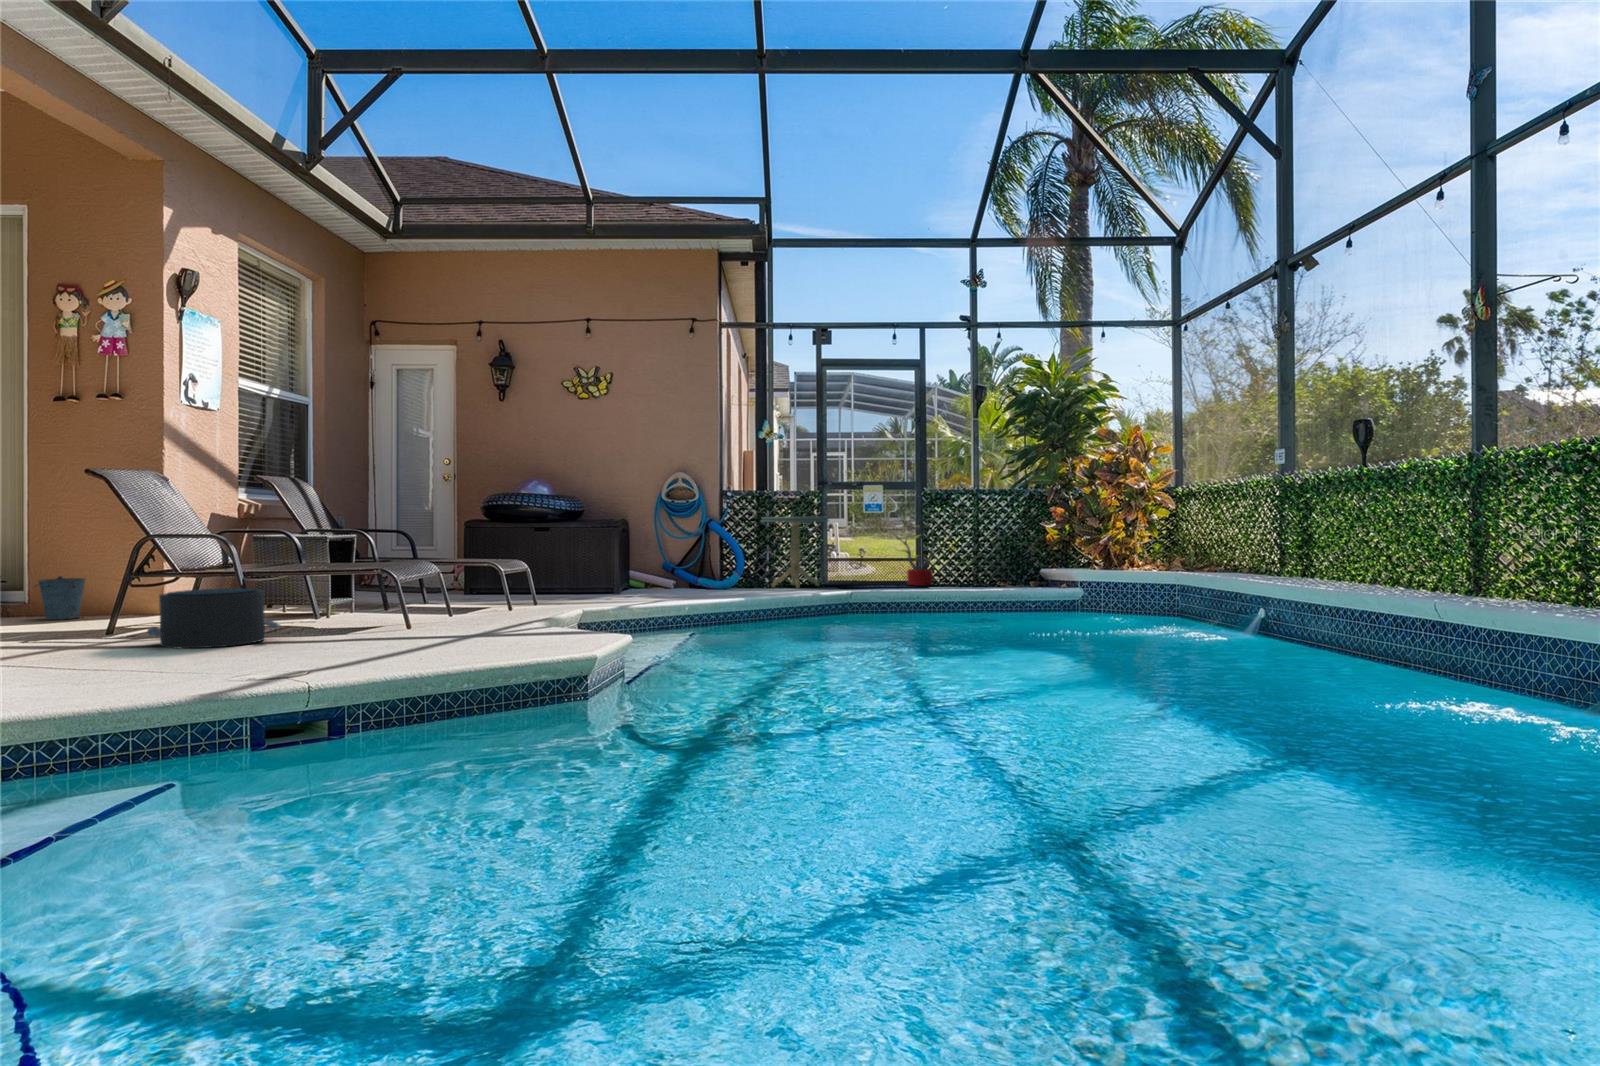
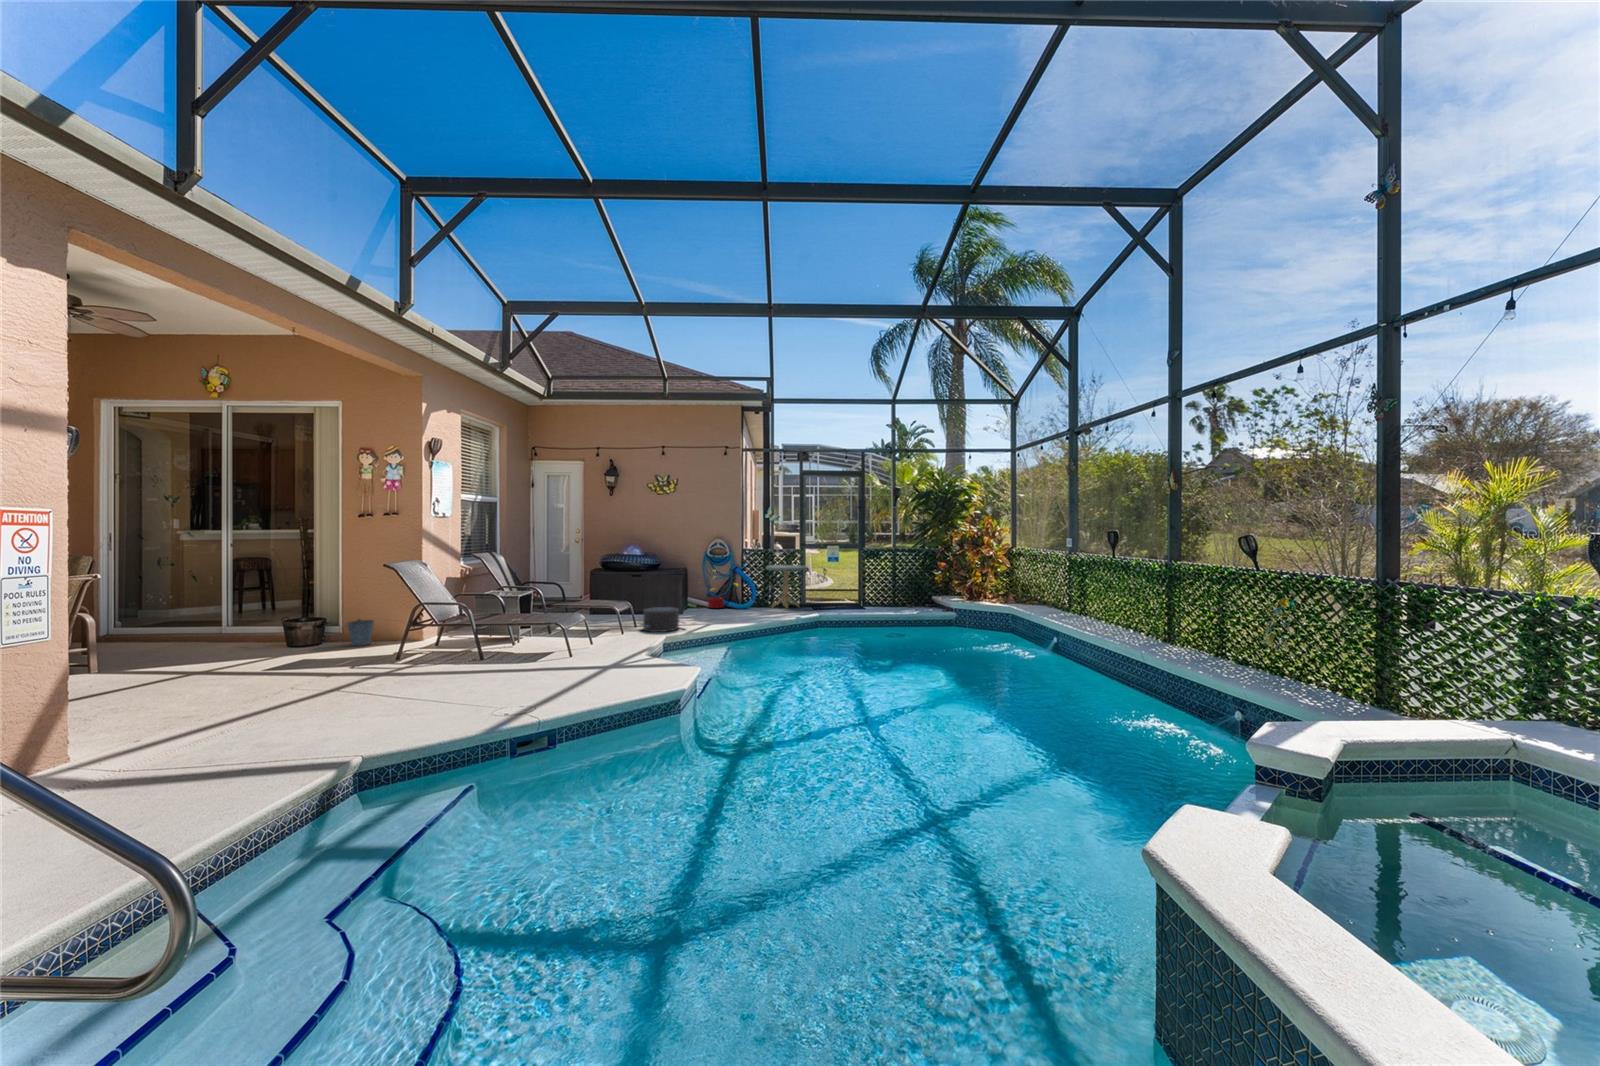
decorative plant: present [900,534,956,586] -> present [702,577,738,608]
pouf: present [147,588,280,648] -> present [640,607,685,632]

